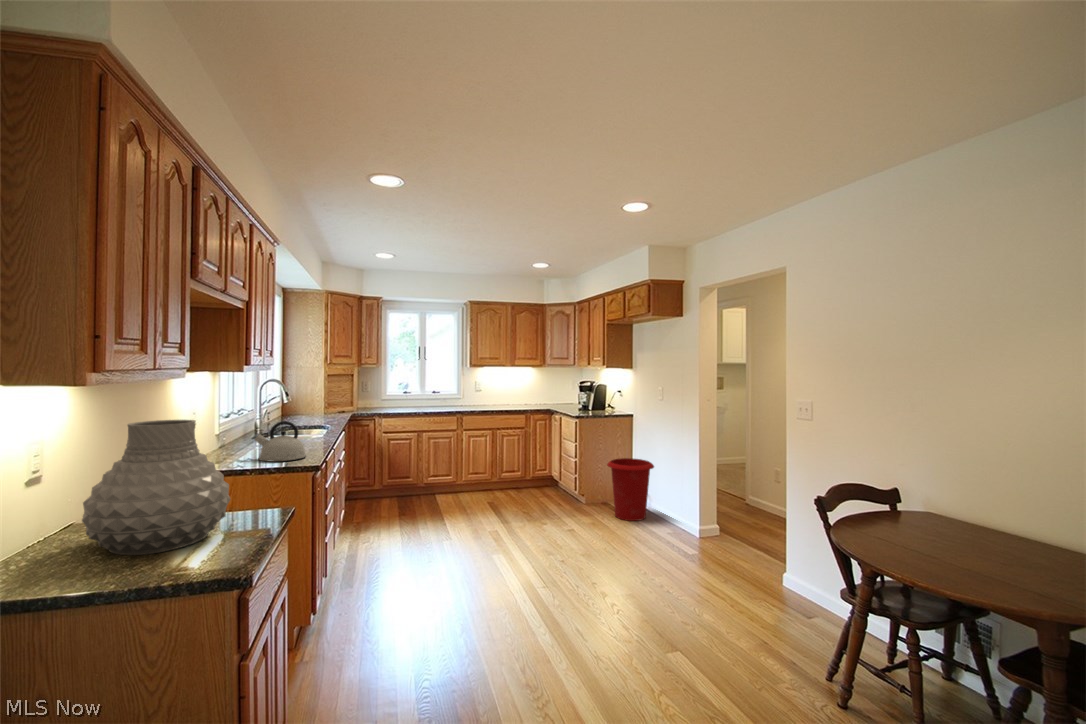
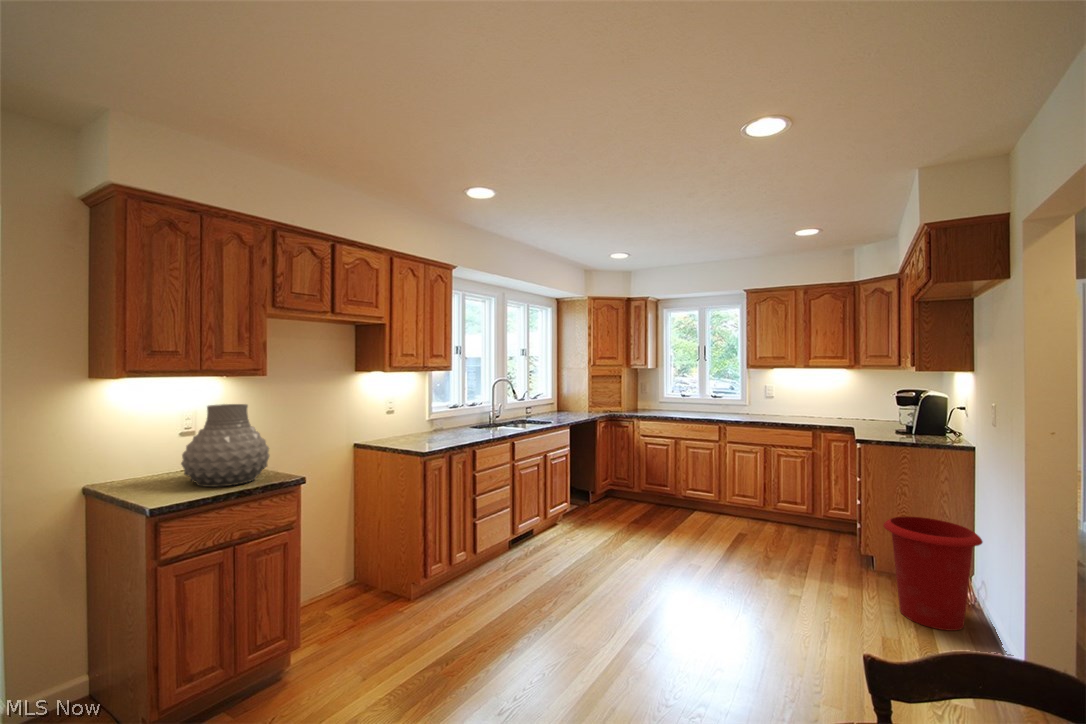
kettle: present [255,421,306,461] -> none [417,413,453,446]

